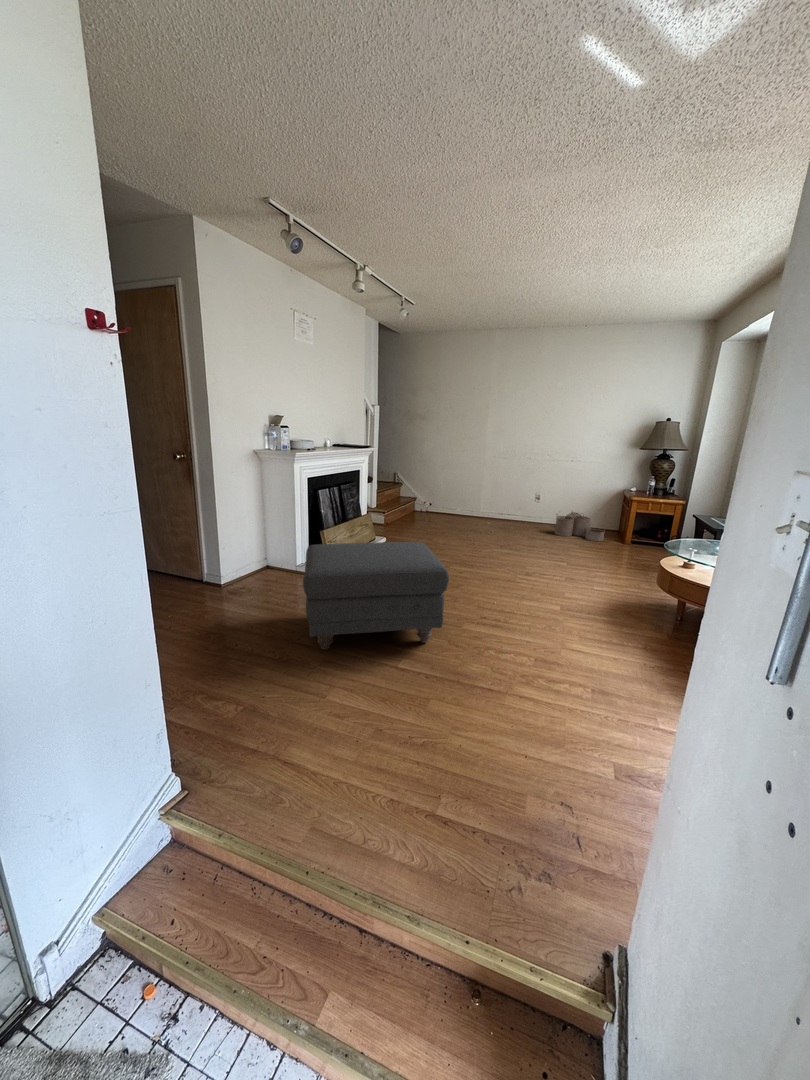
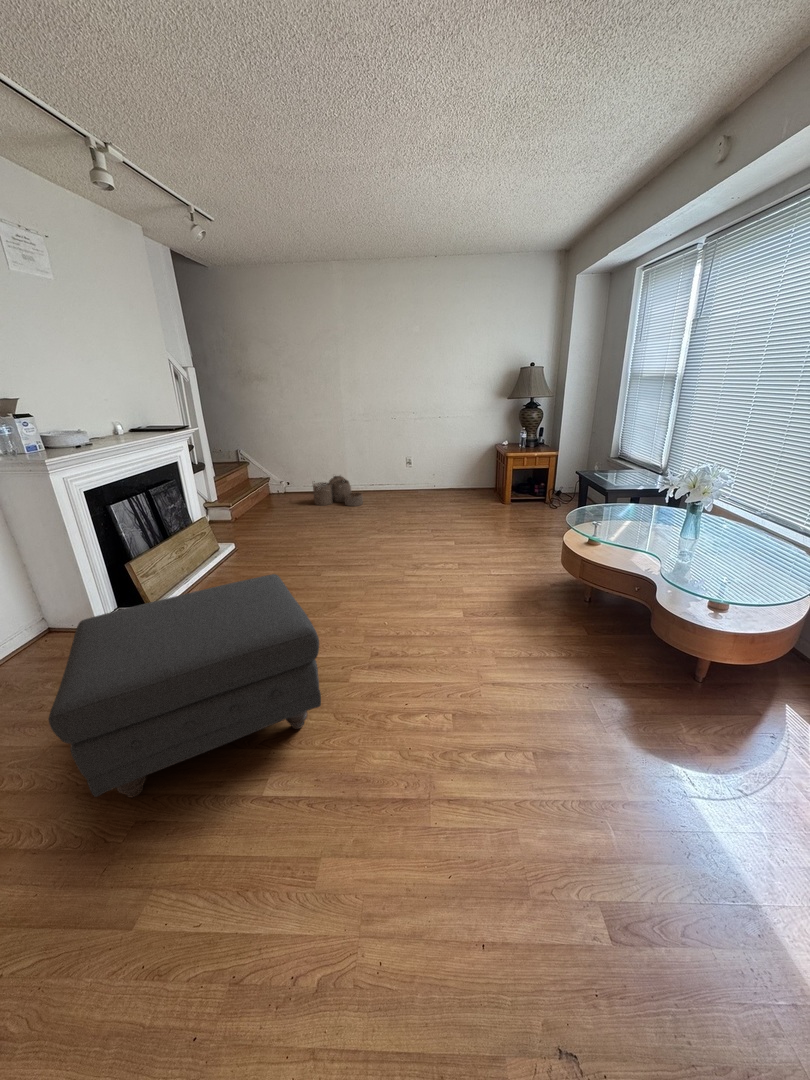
woven basket: present [555,512,605,541] -> present [313,476,363,506]

